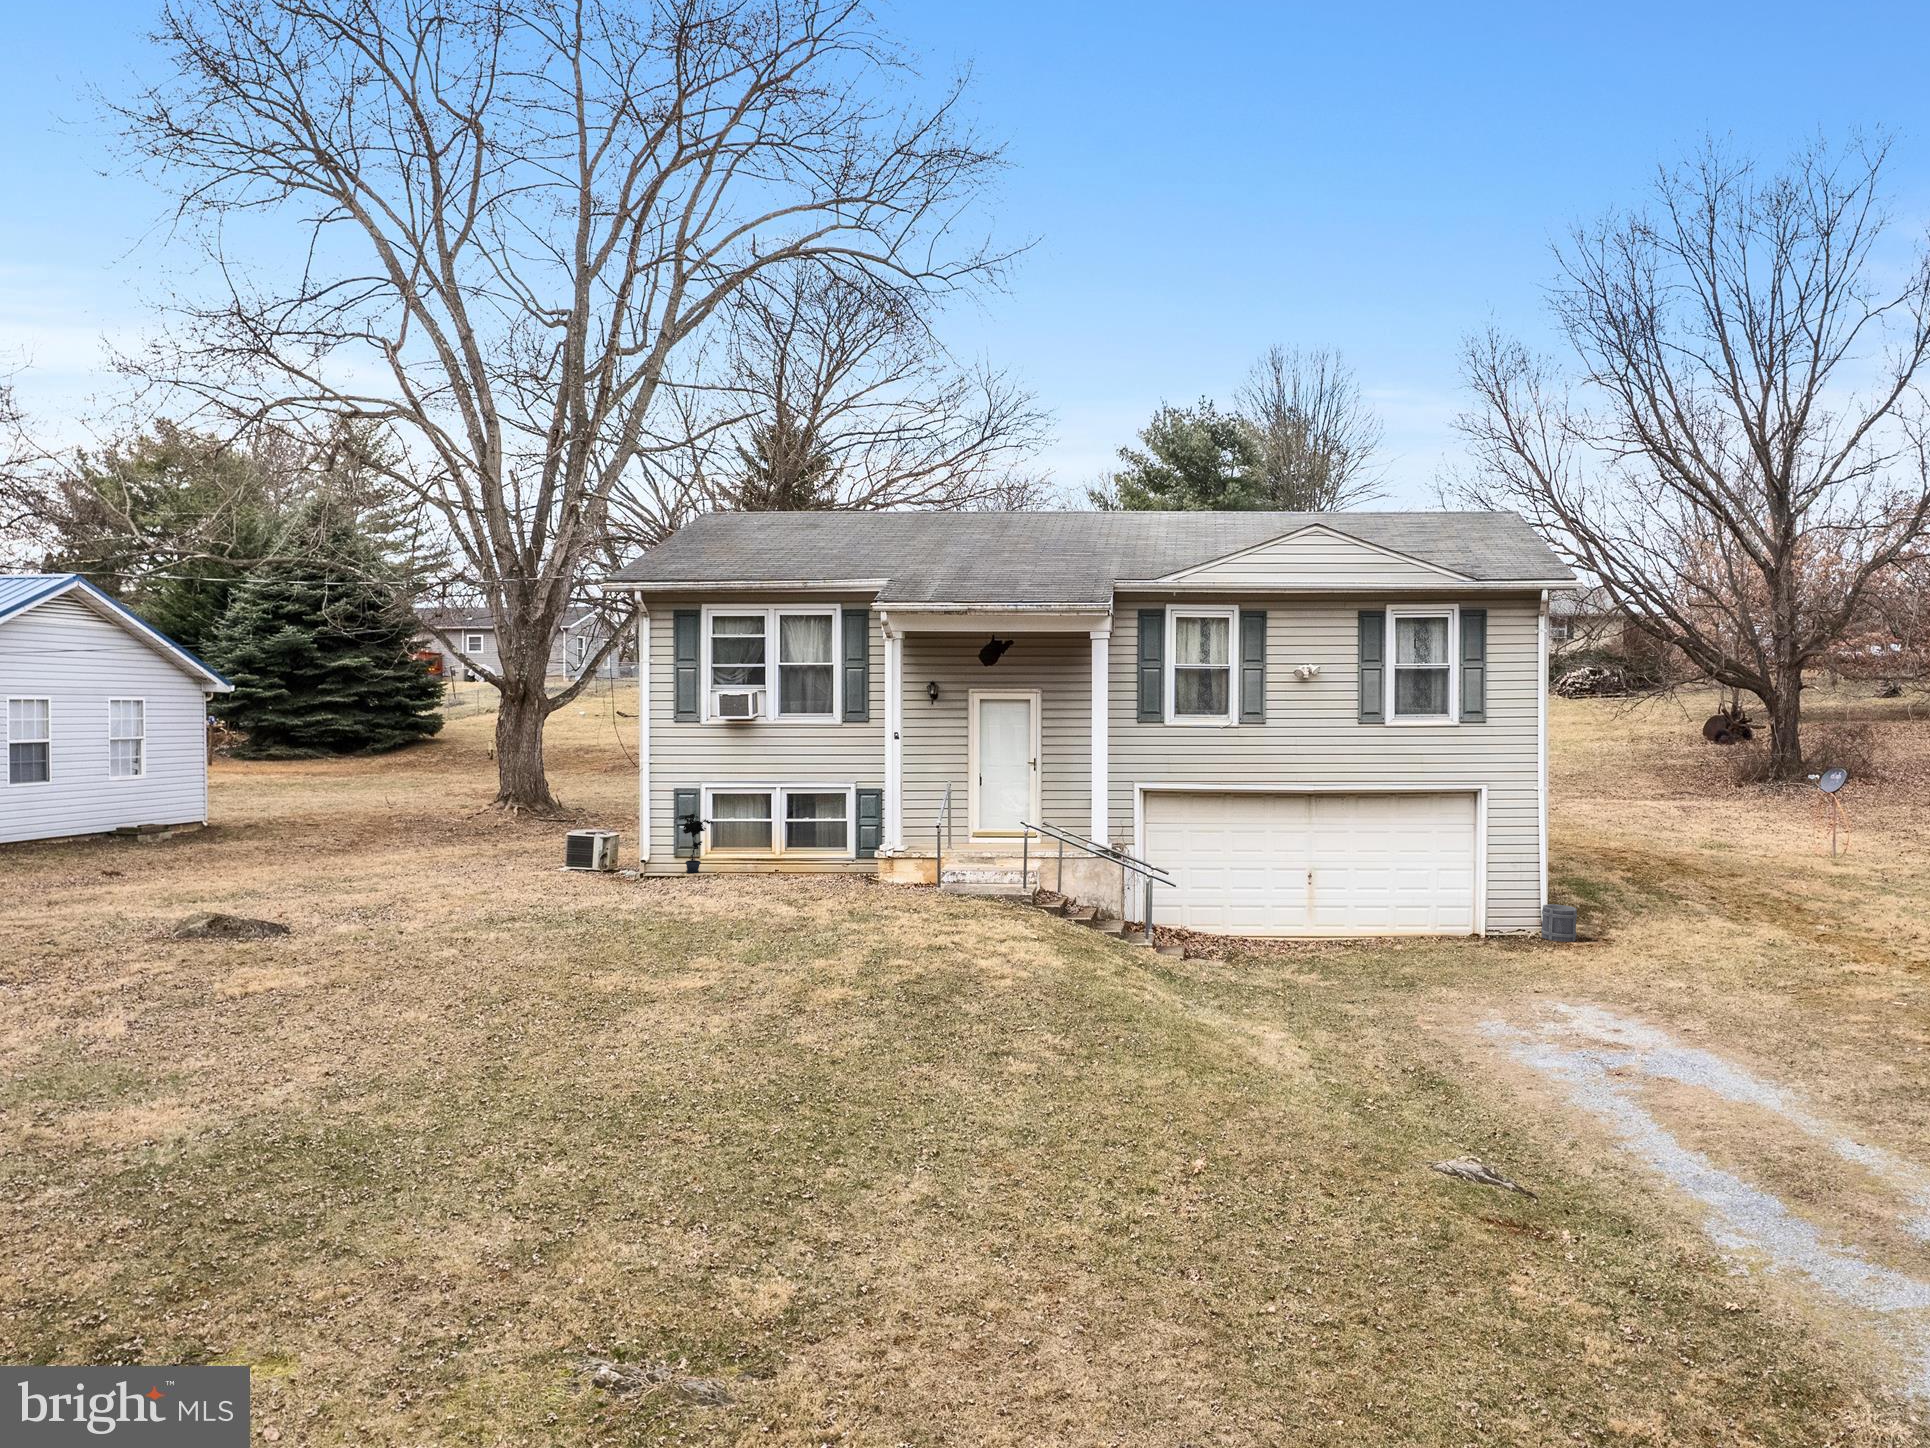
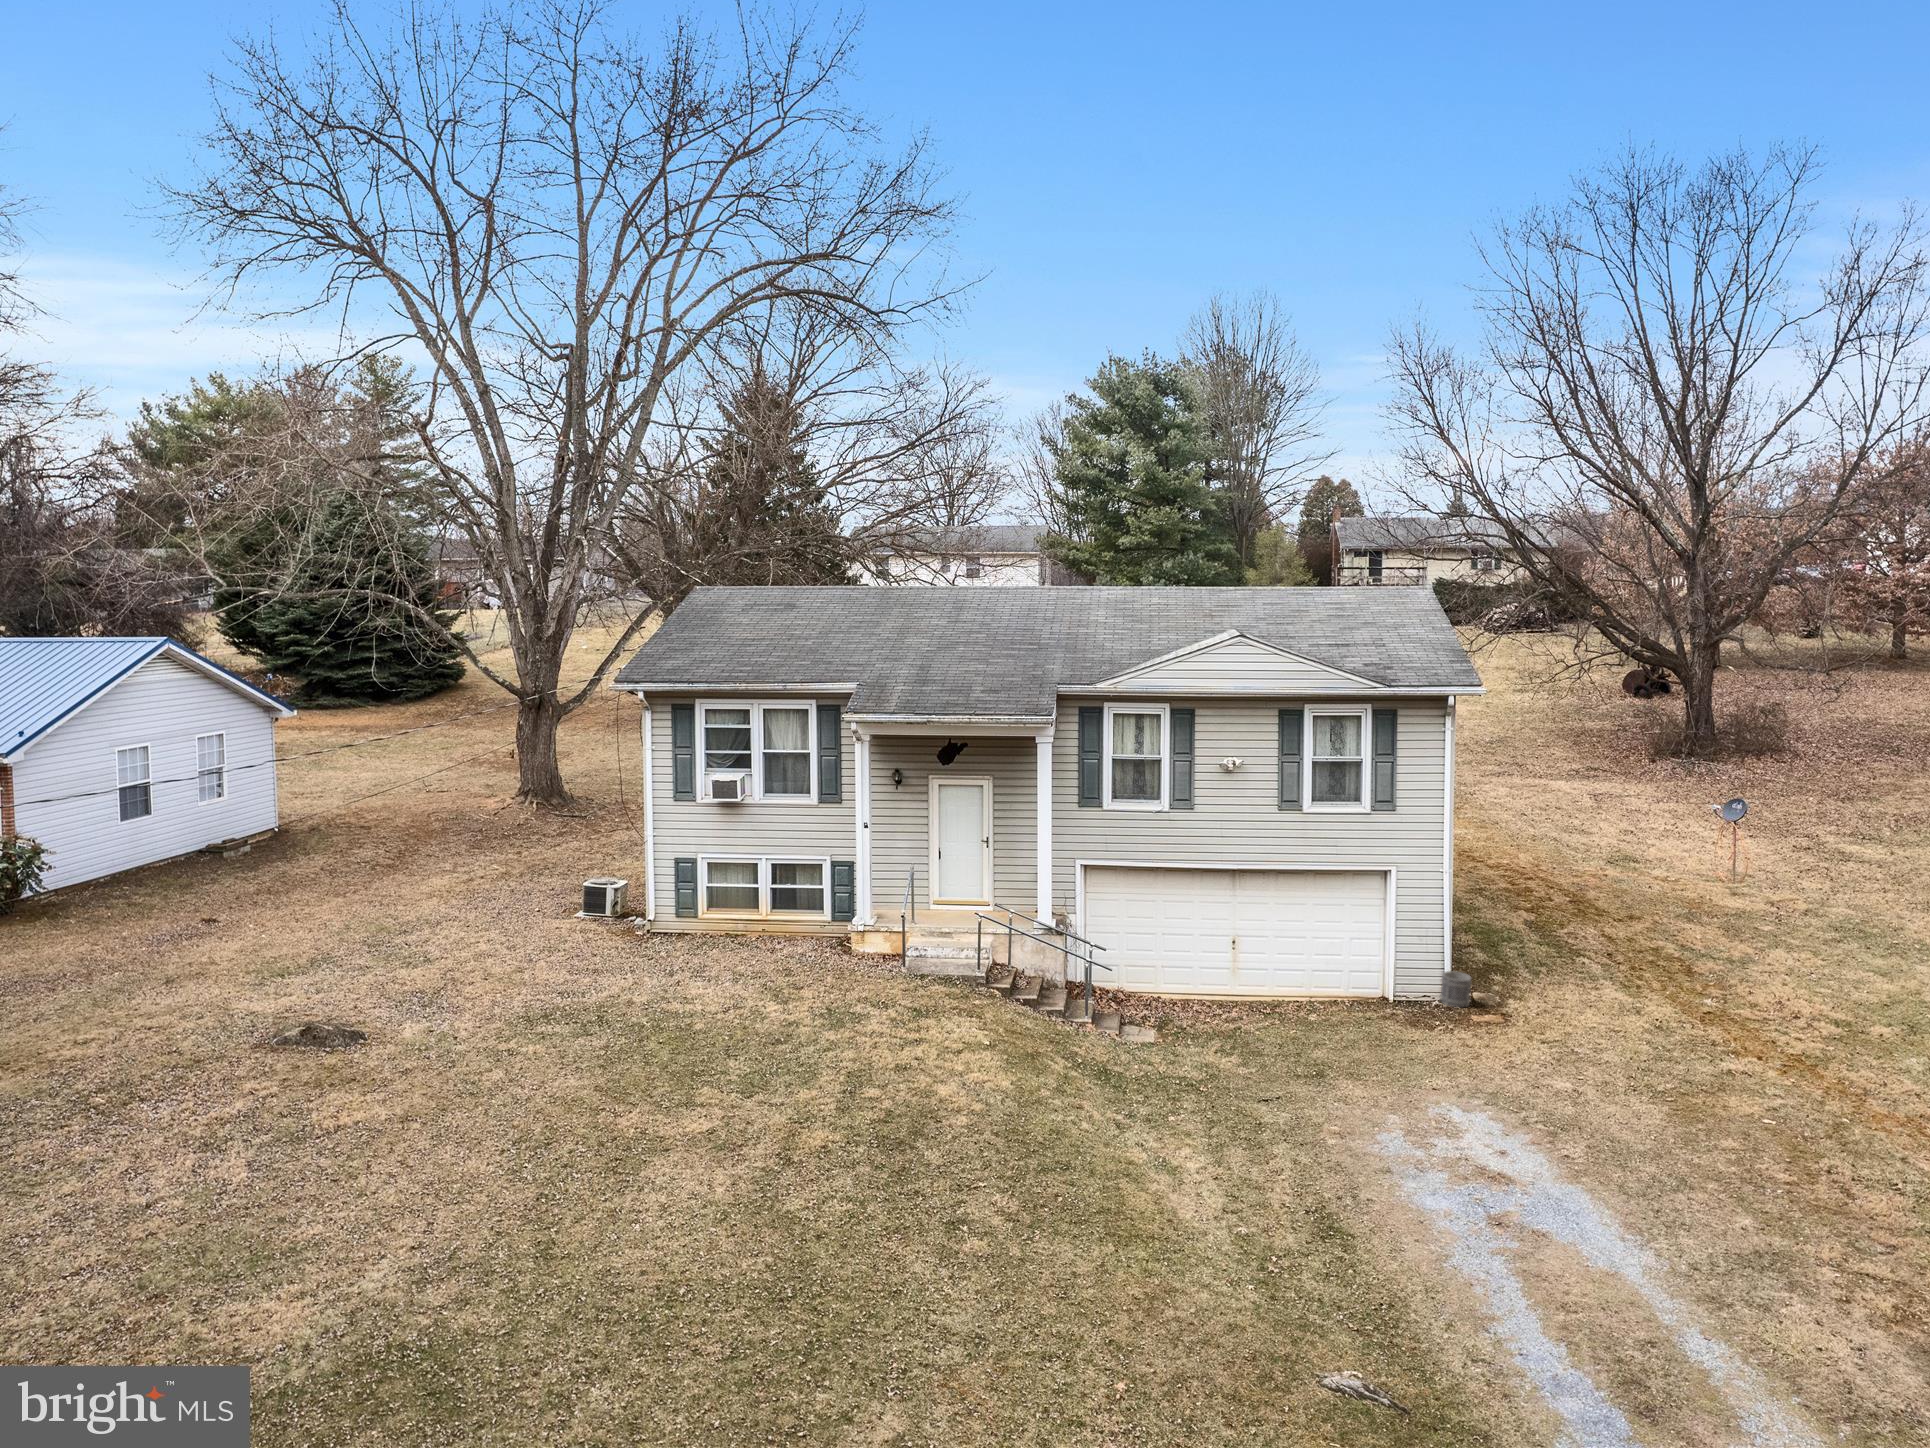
potted plant: present [675,813,712,873] -> none [675,880,708,933]

